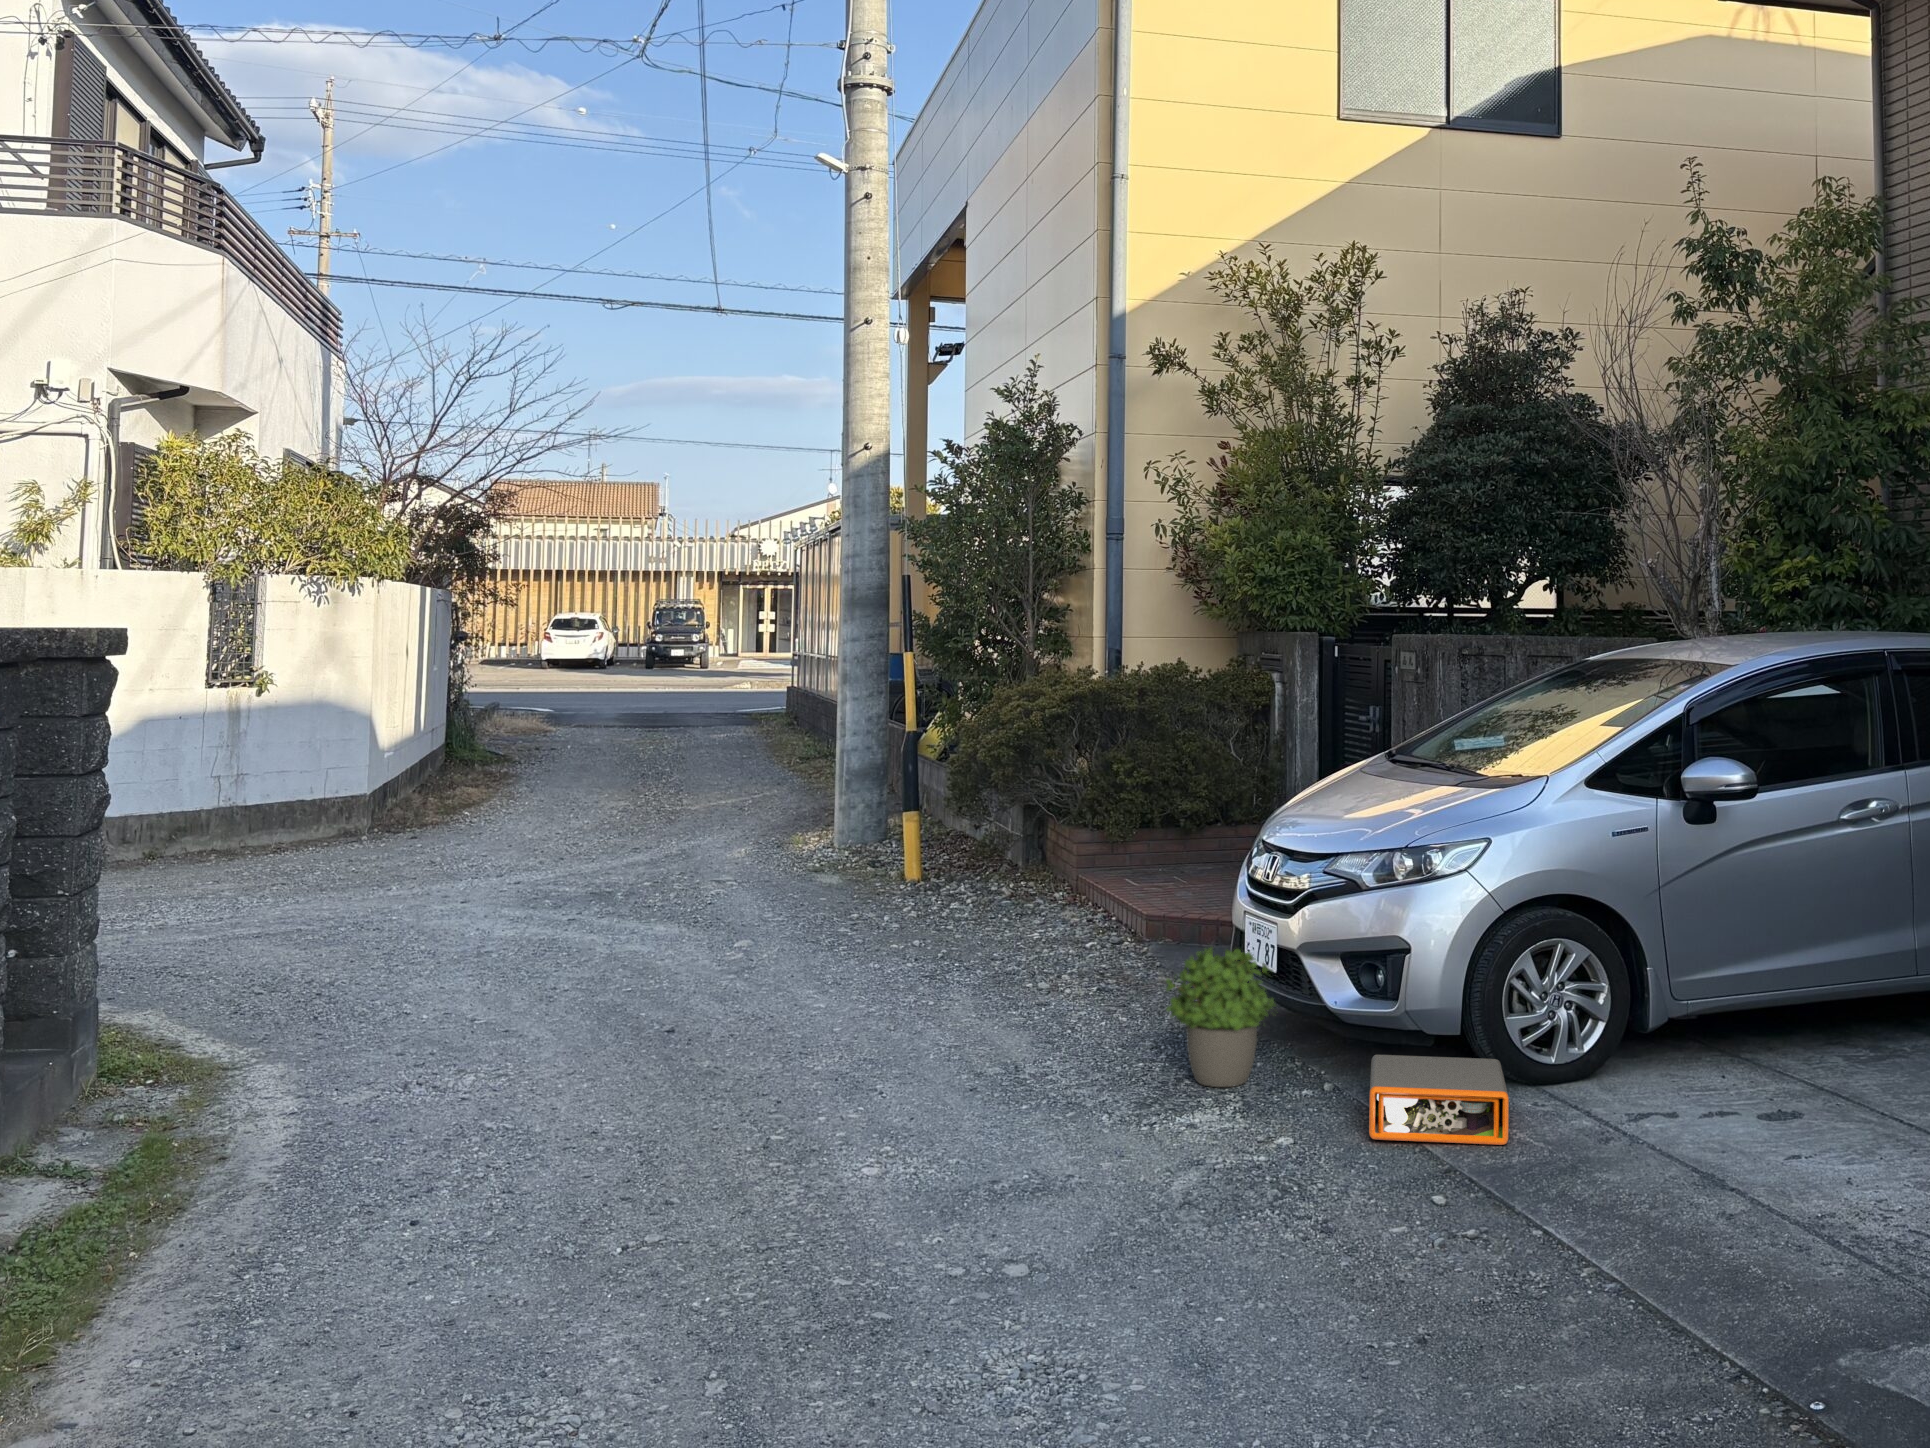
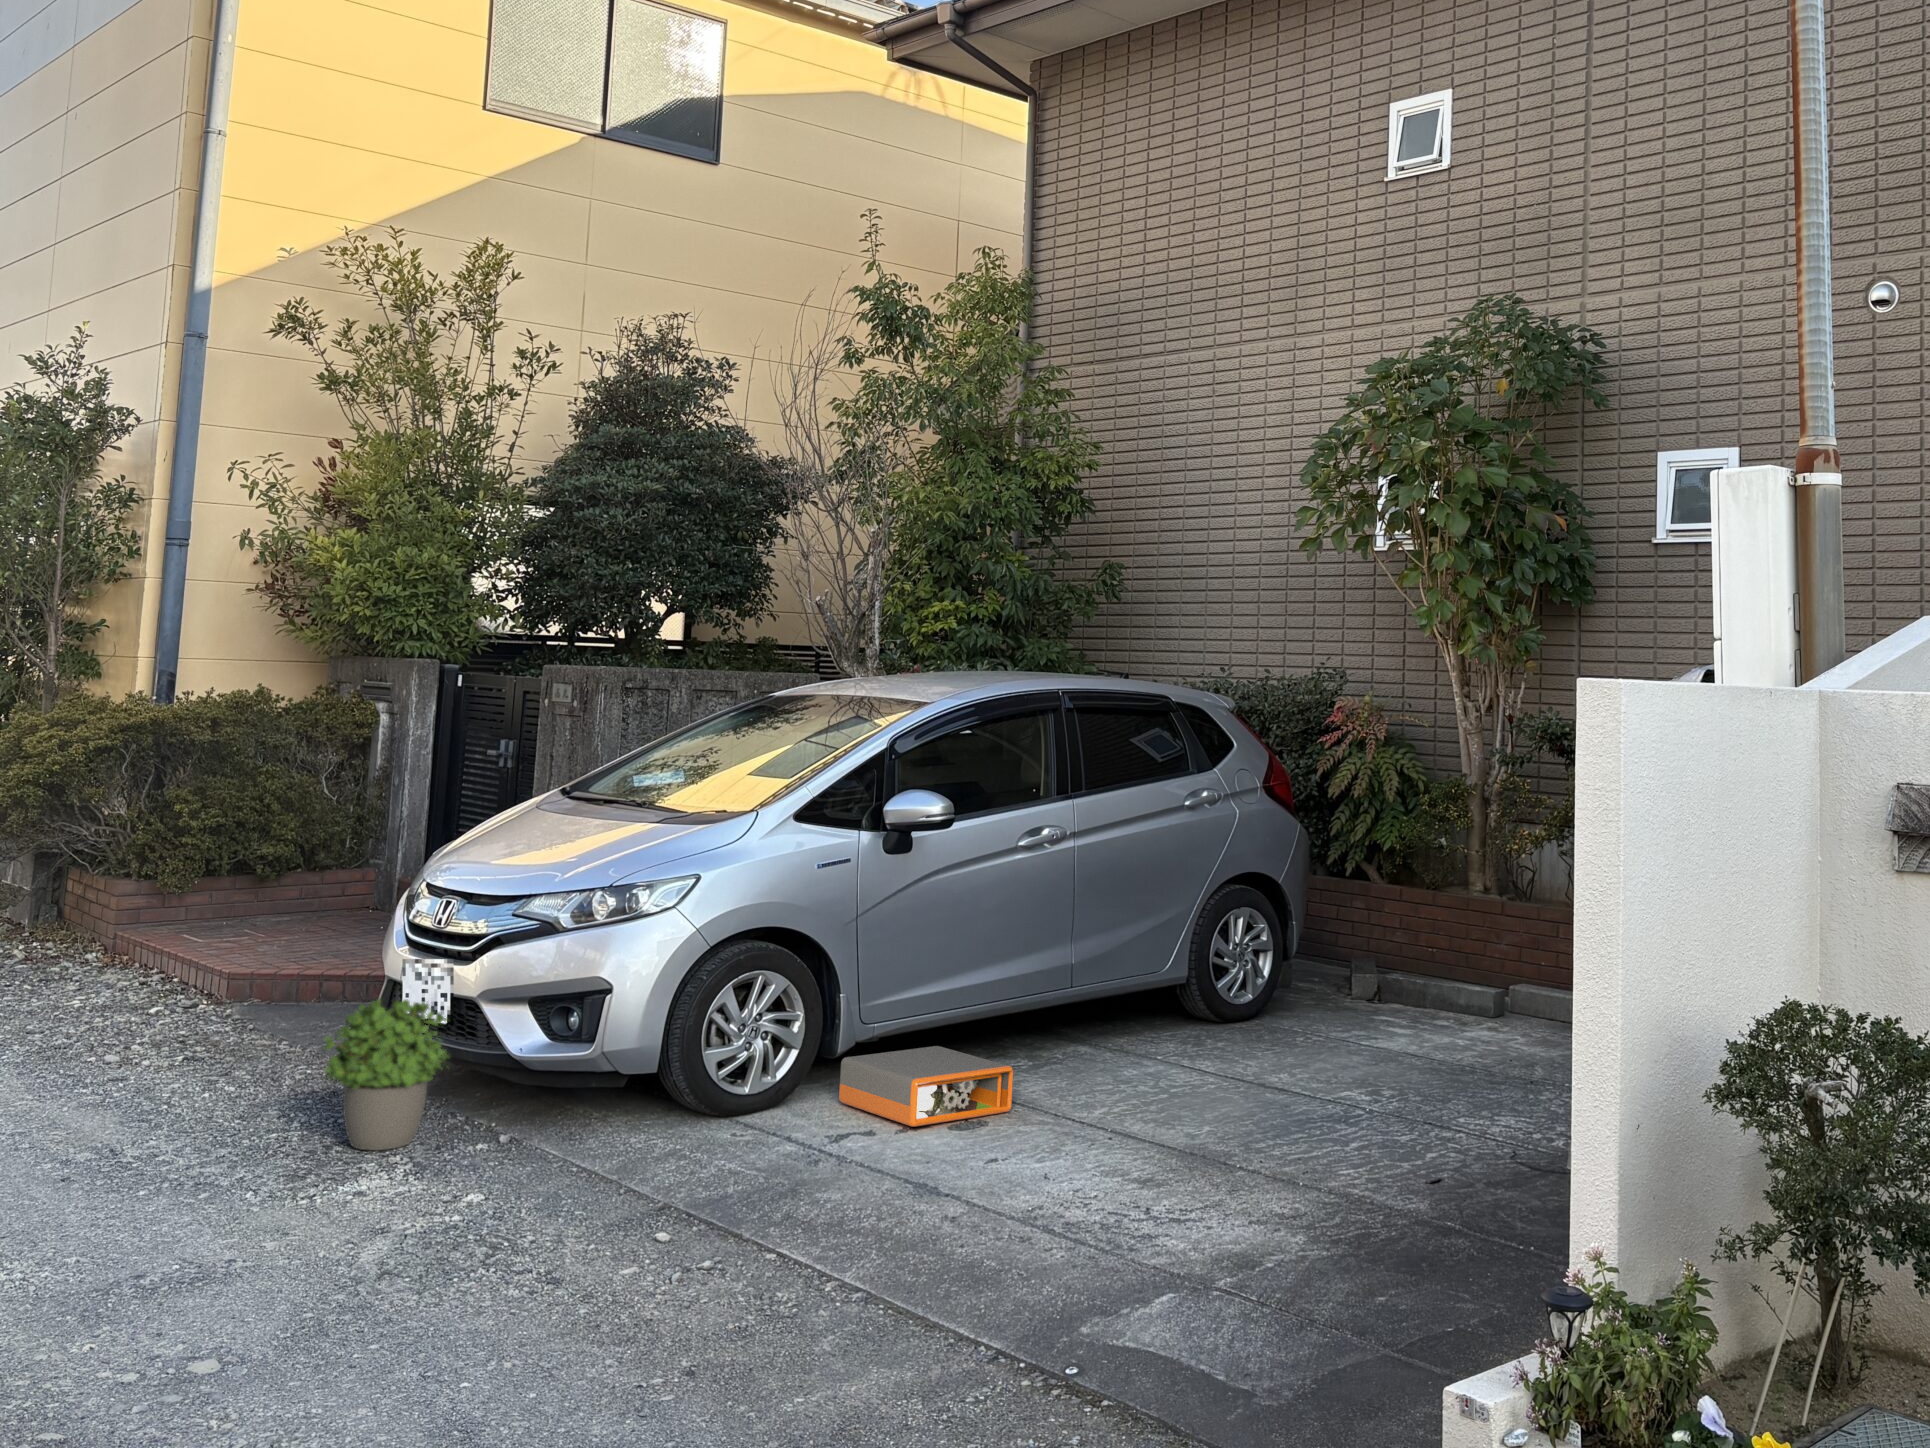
storage box: present [1369,1055,1509,1145] -> present [839,1046,1013,1127]

